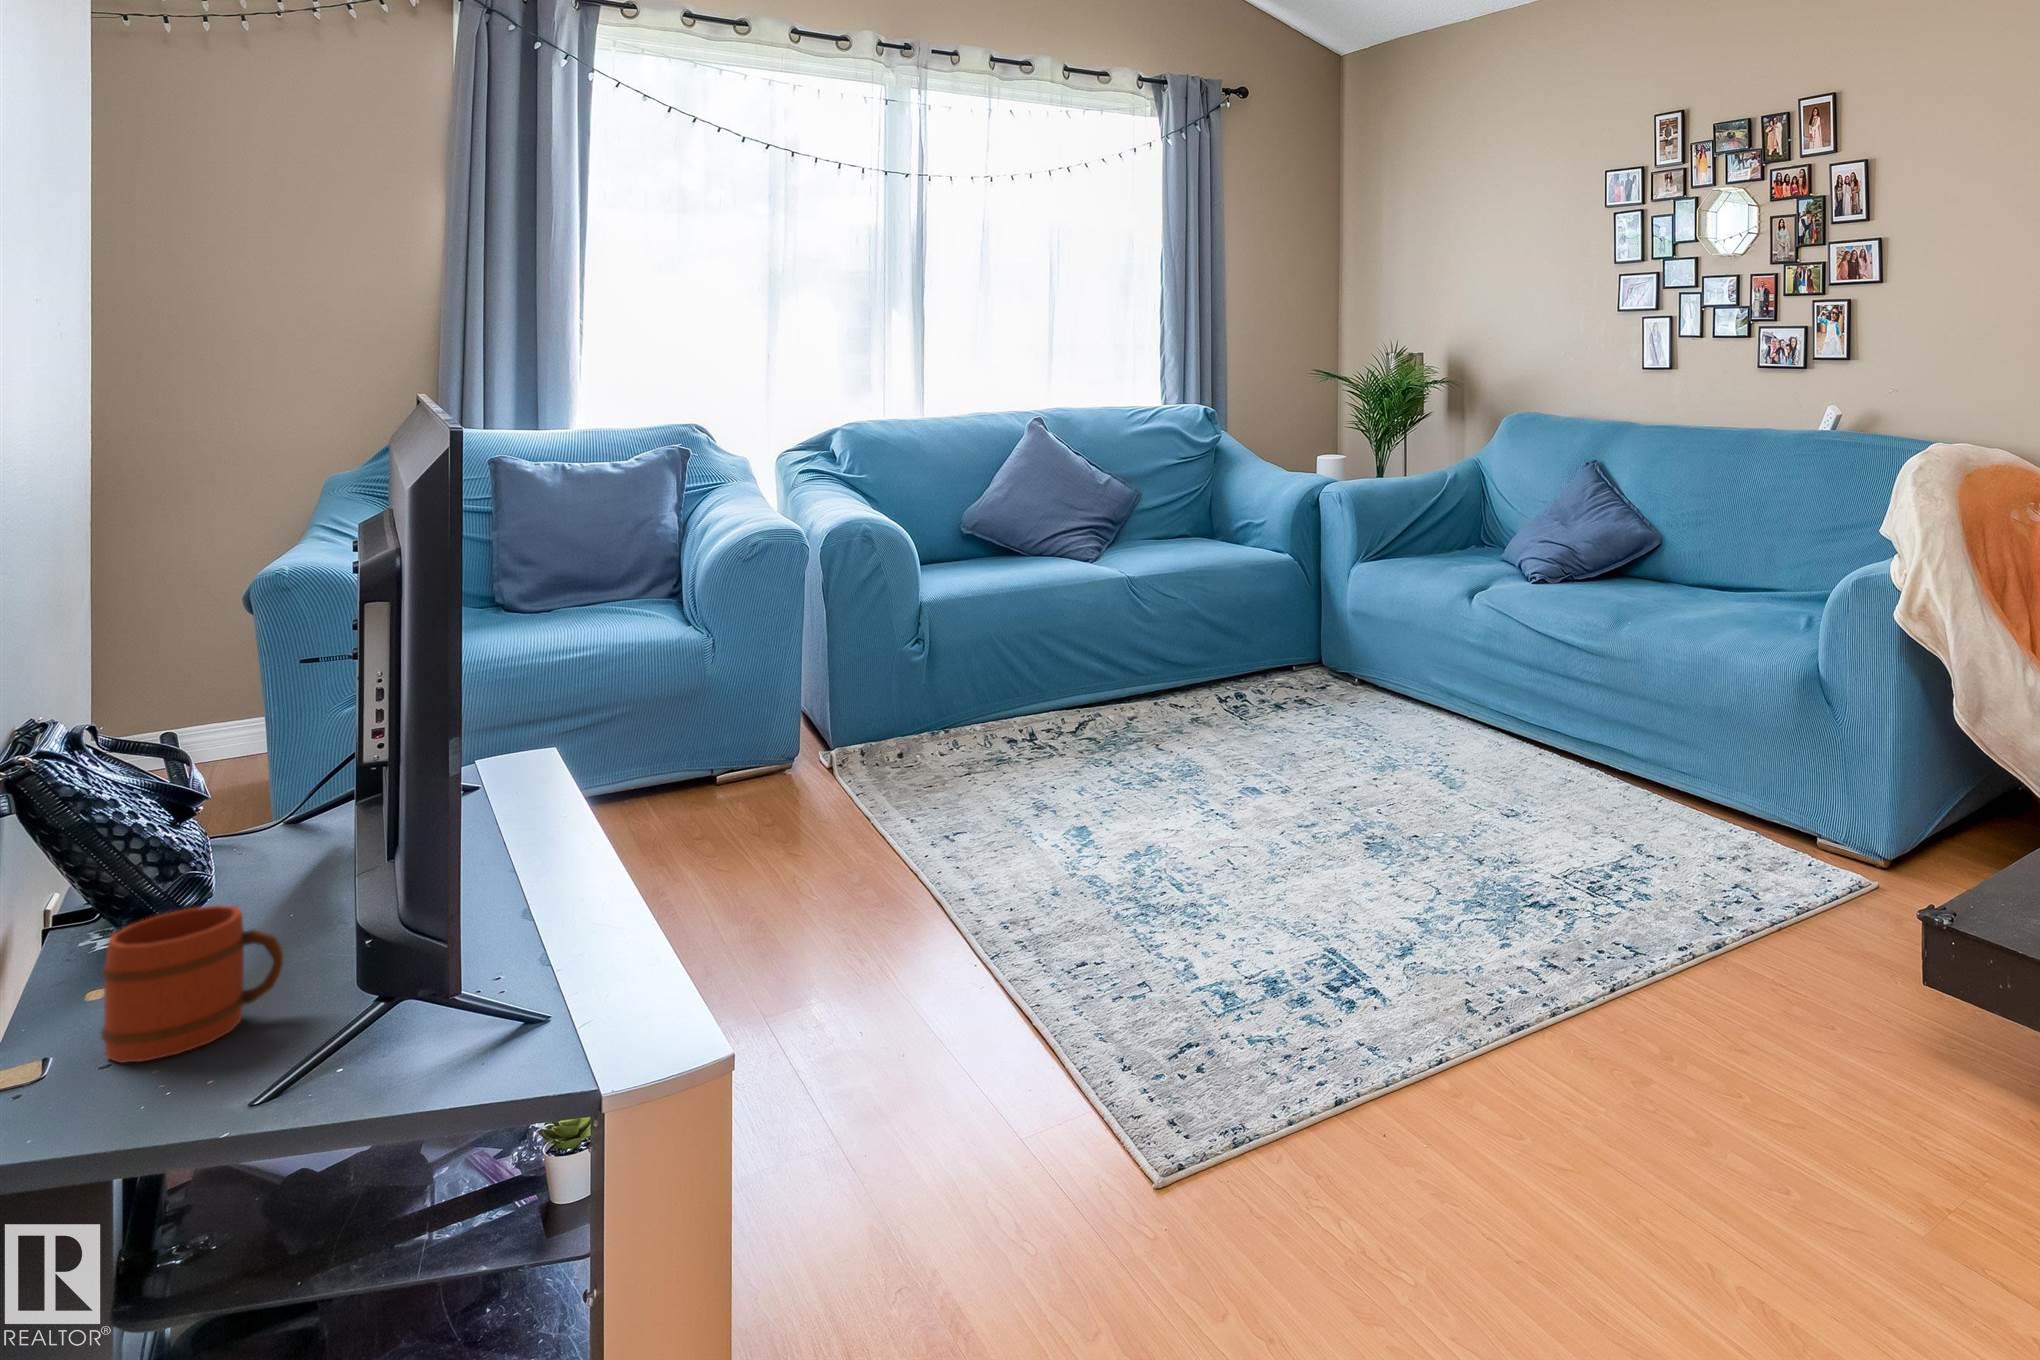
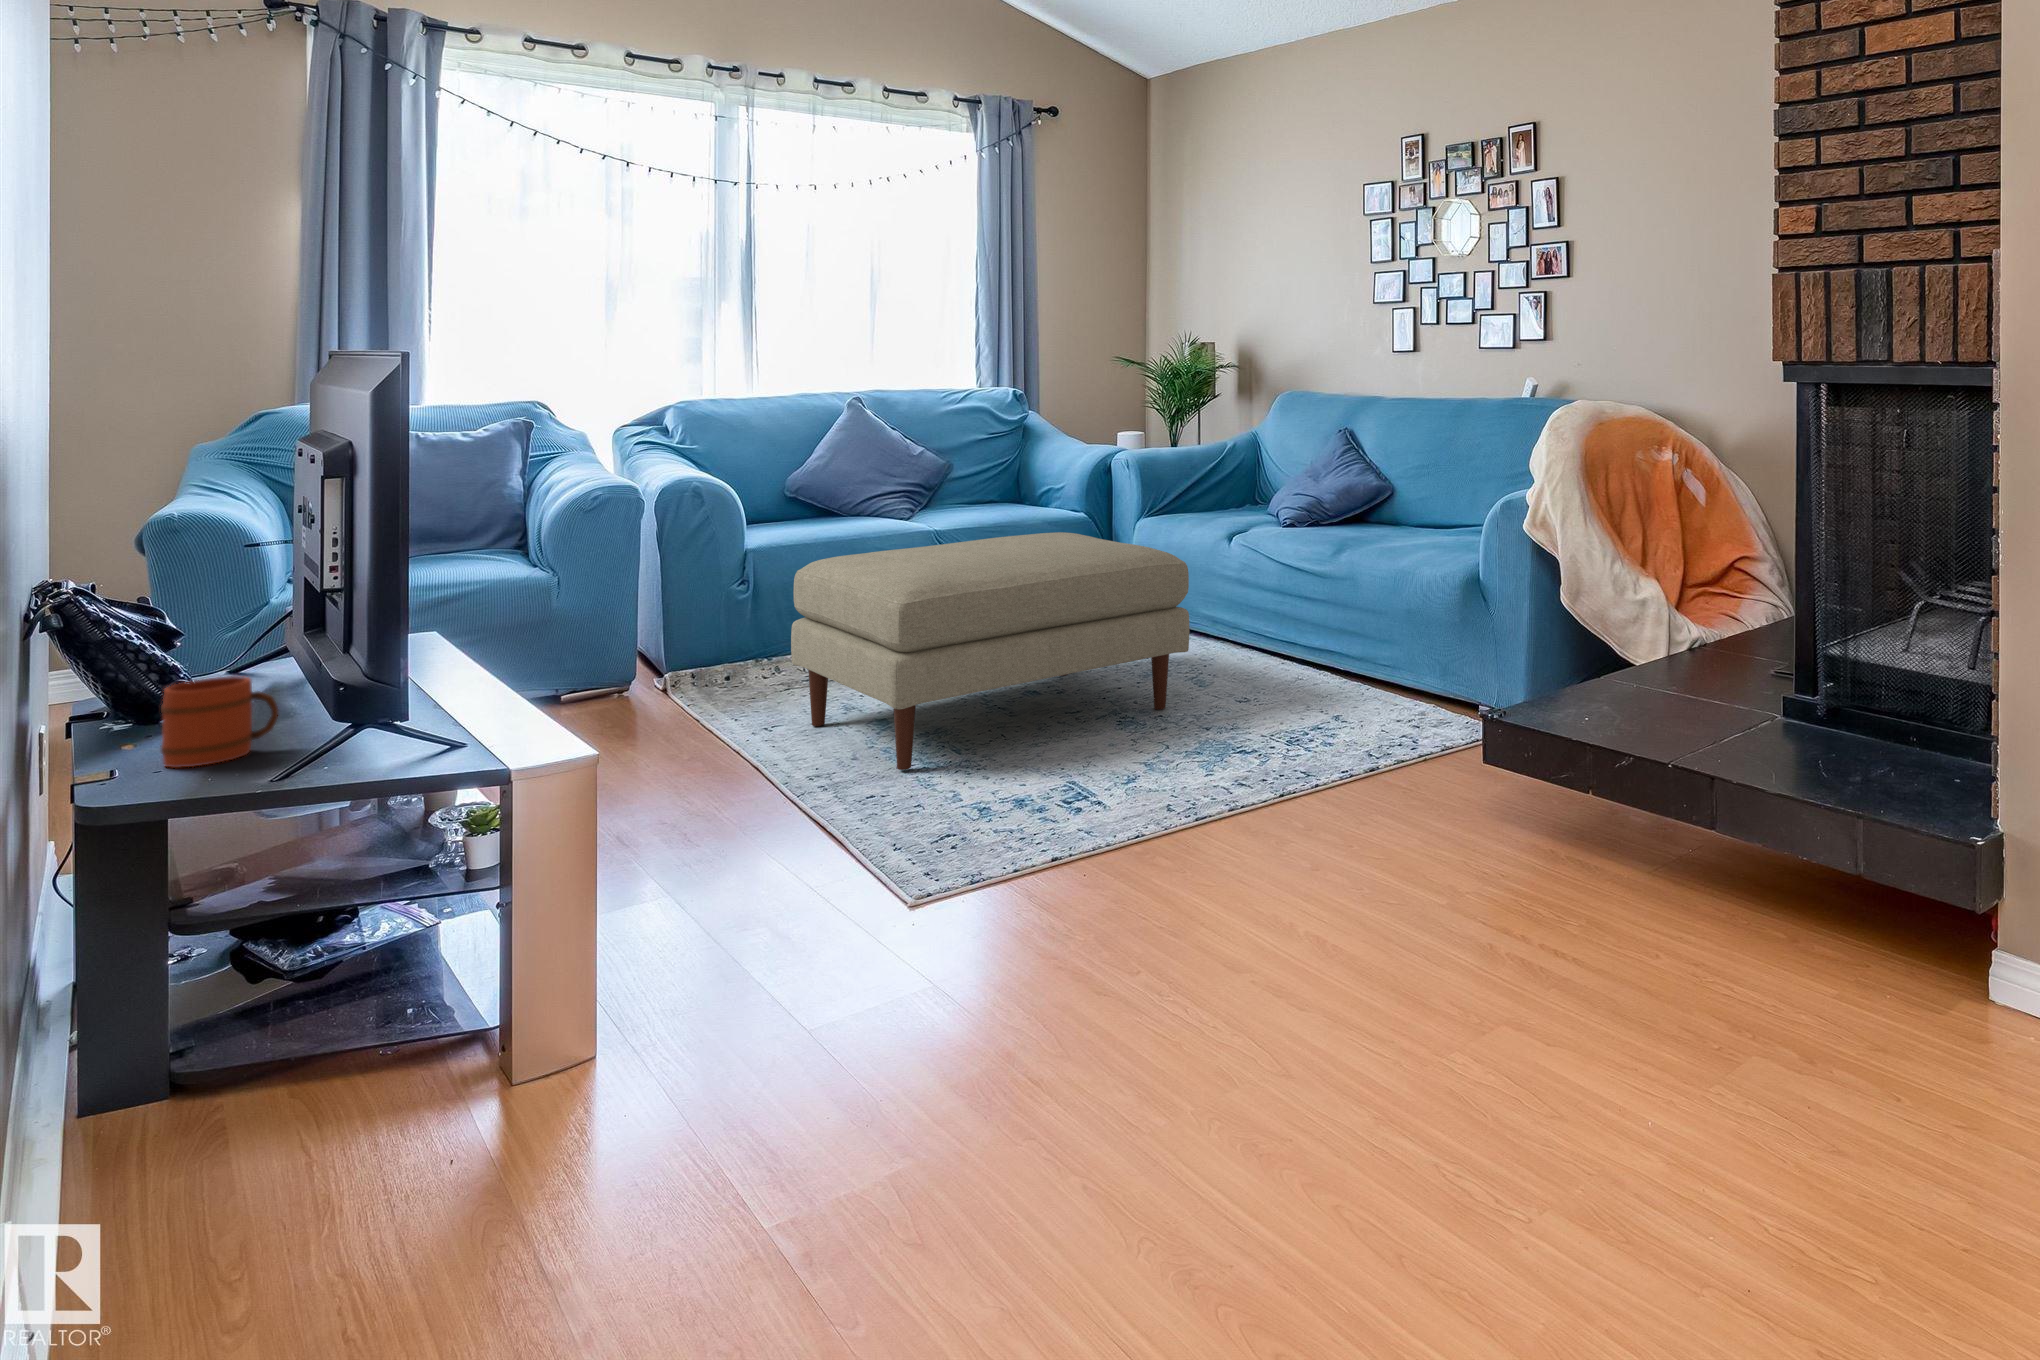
ottoman: none [978,592,1447,914] -> present [791,532,1189,770]

